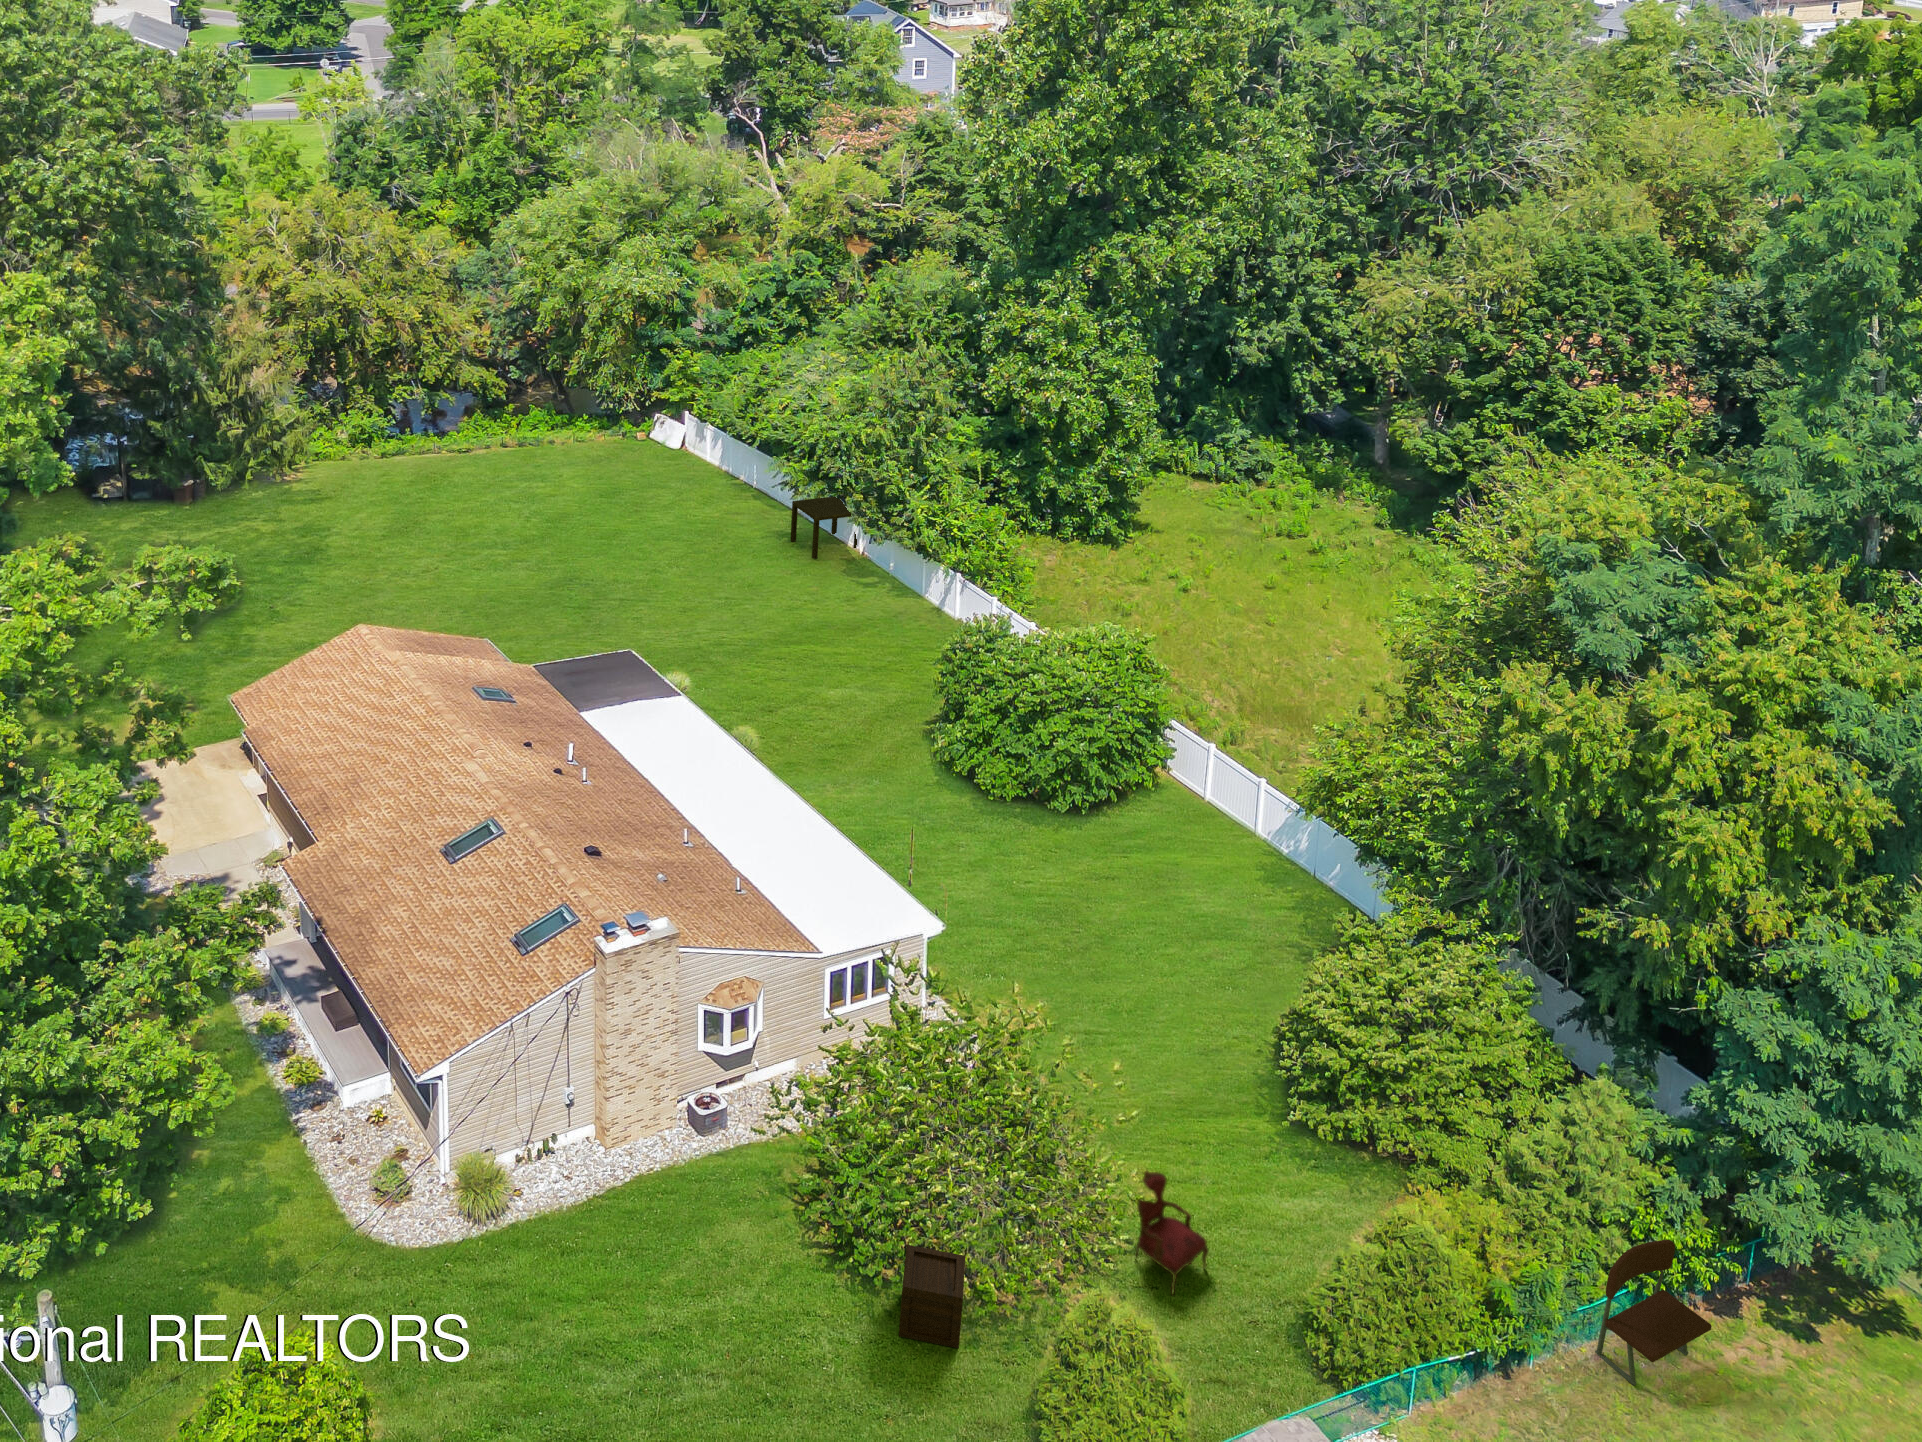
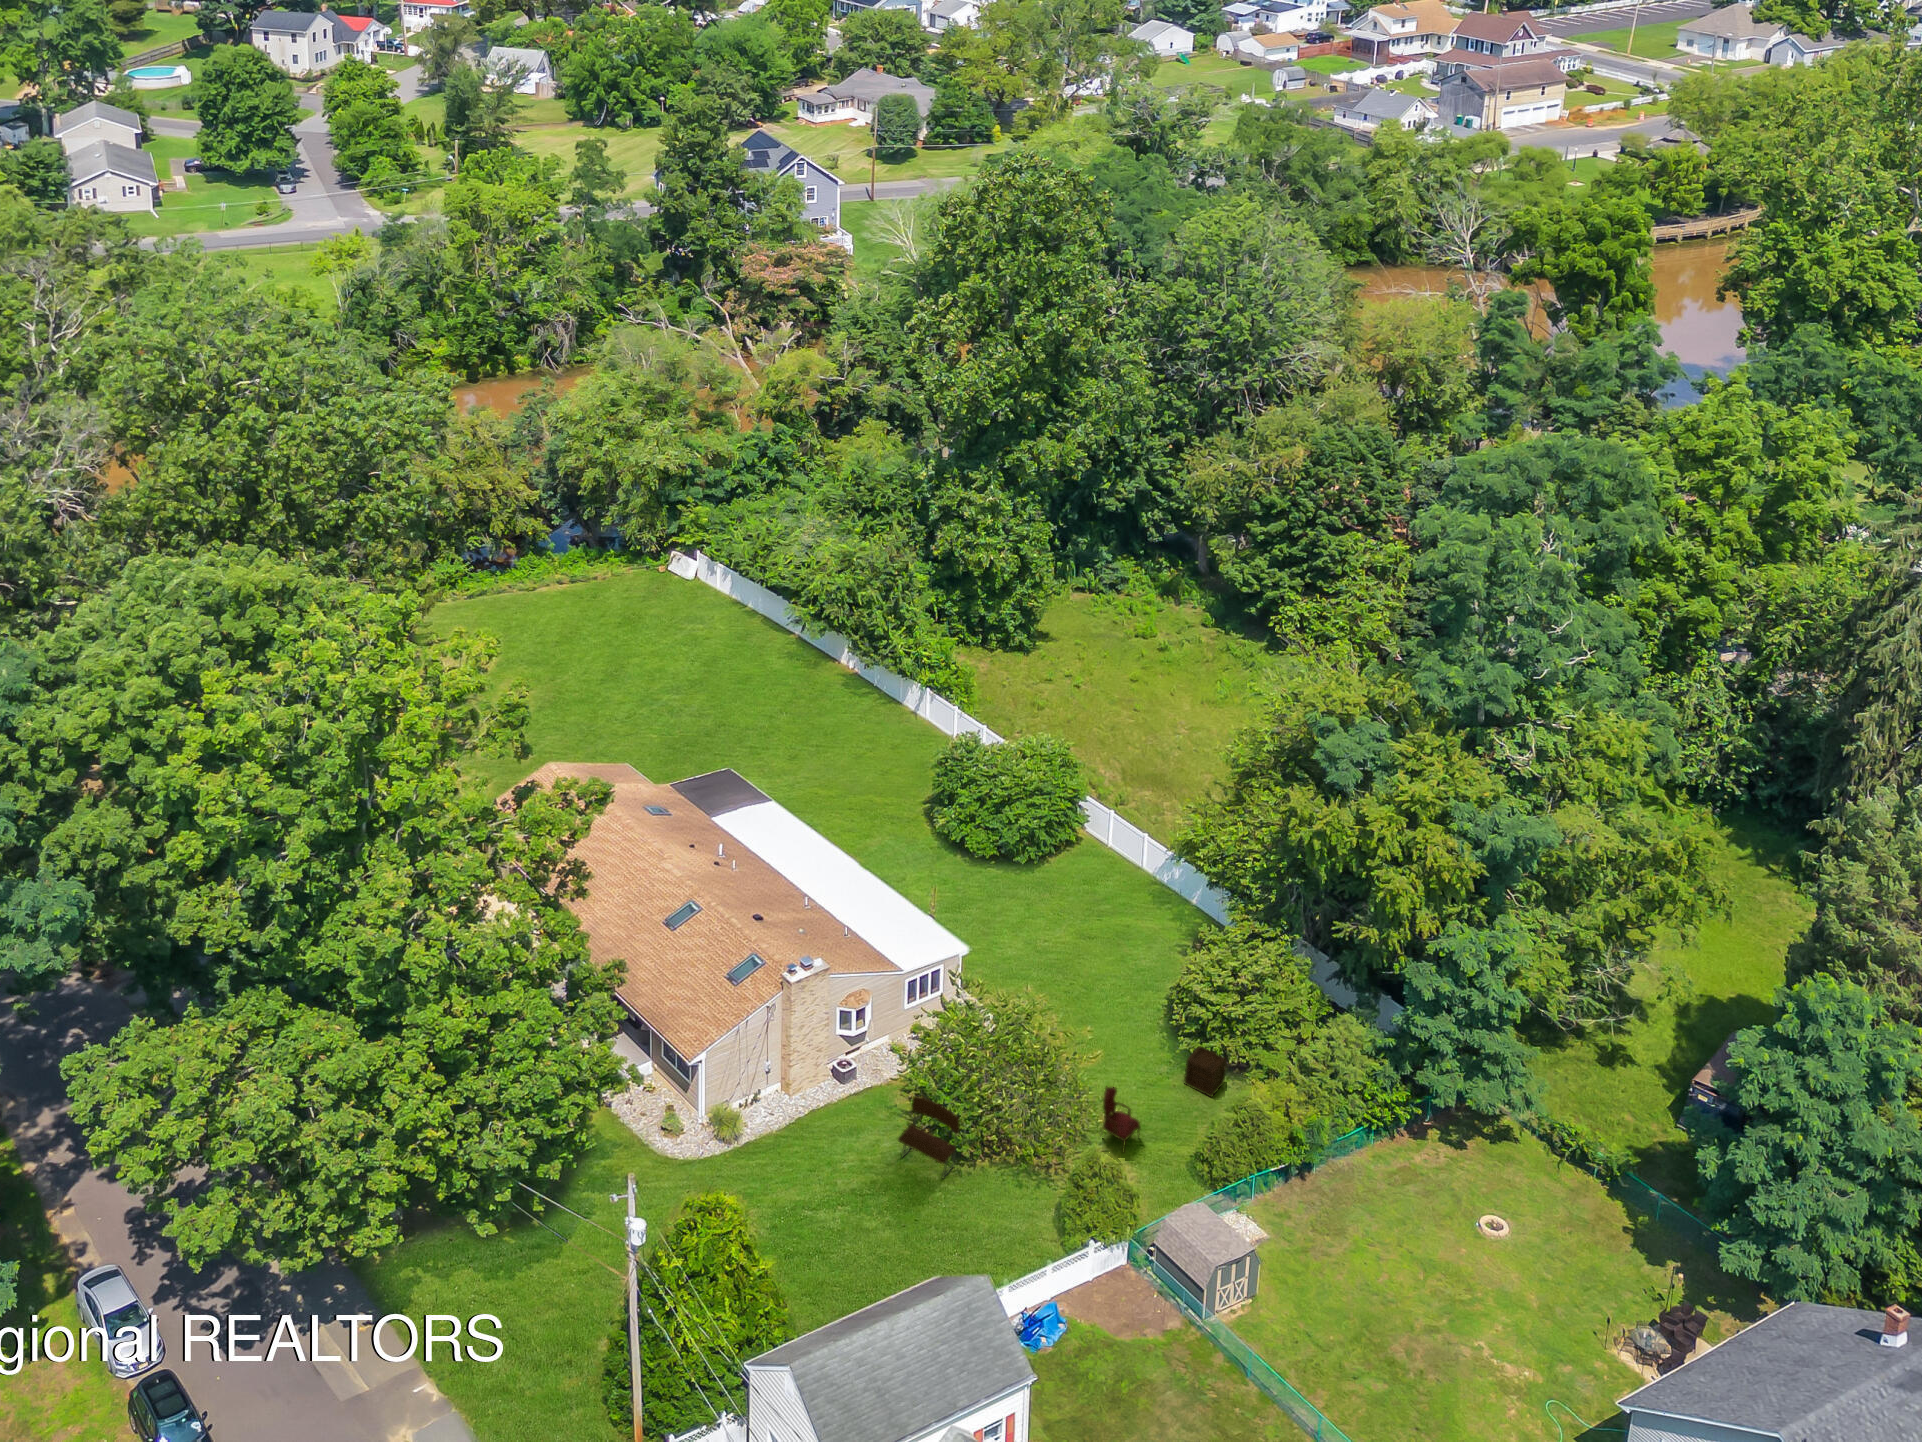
dining table: present [791,497,857,559] -> none [796,626,849,676]
bench: present [1595,1240,1712,1386] -> present [898,1096,960,1178]
wooden crate: present [899,1245,965,1348] -> present [1184,1046,1227,1097]

